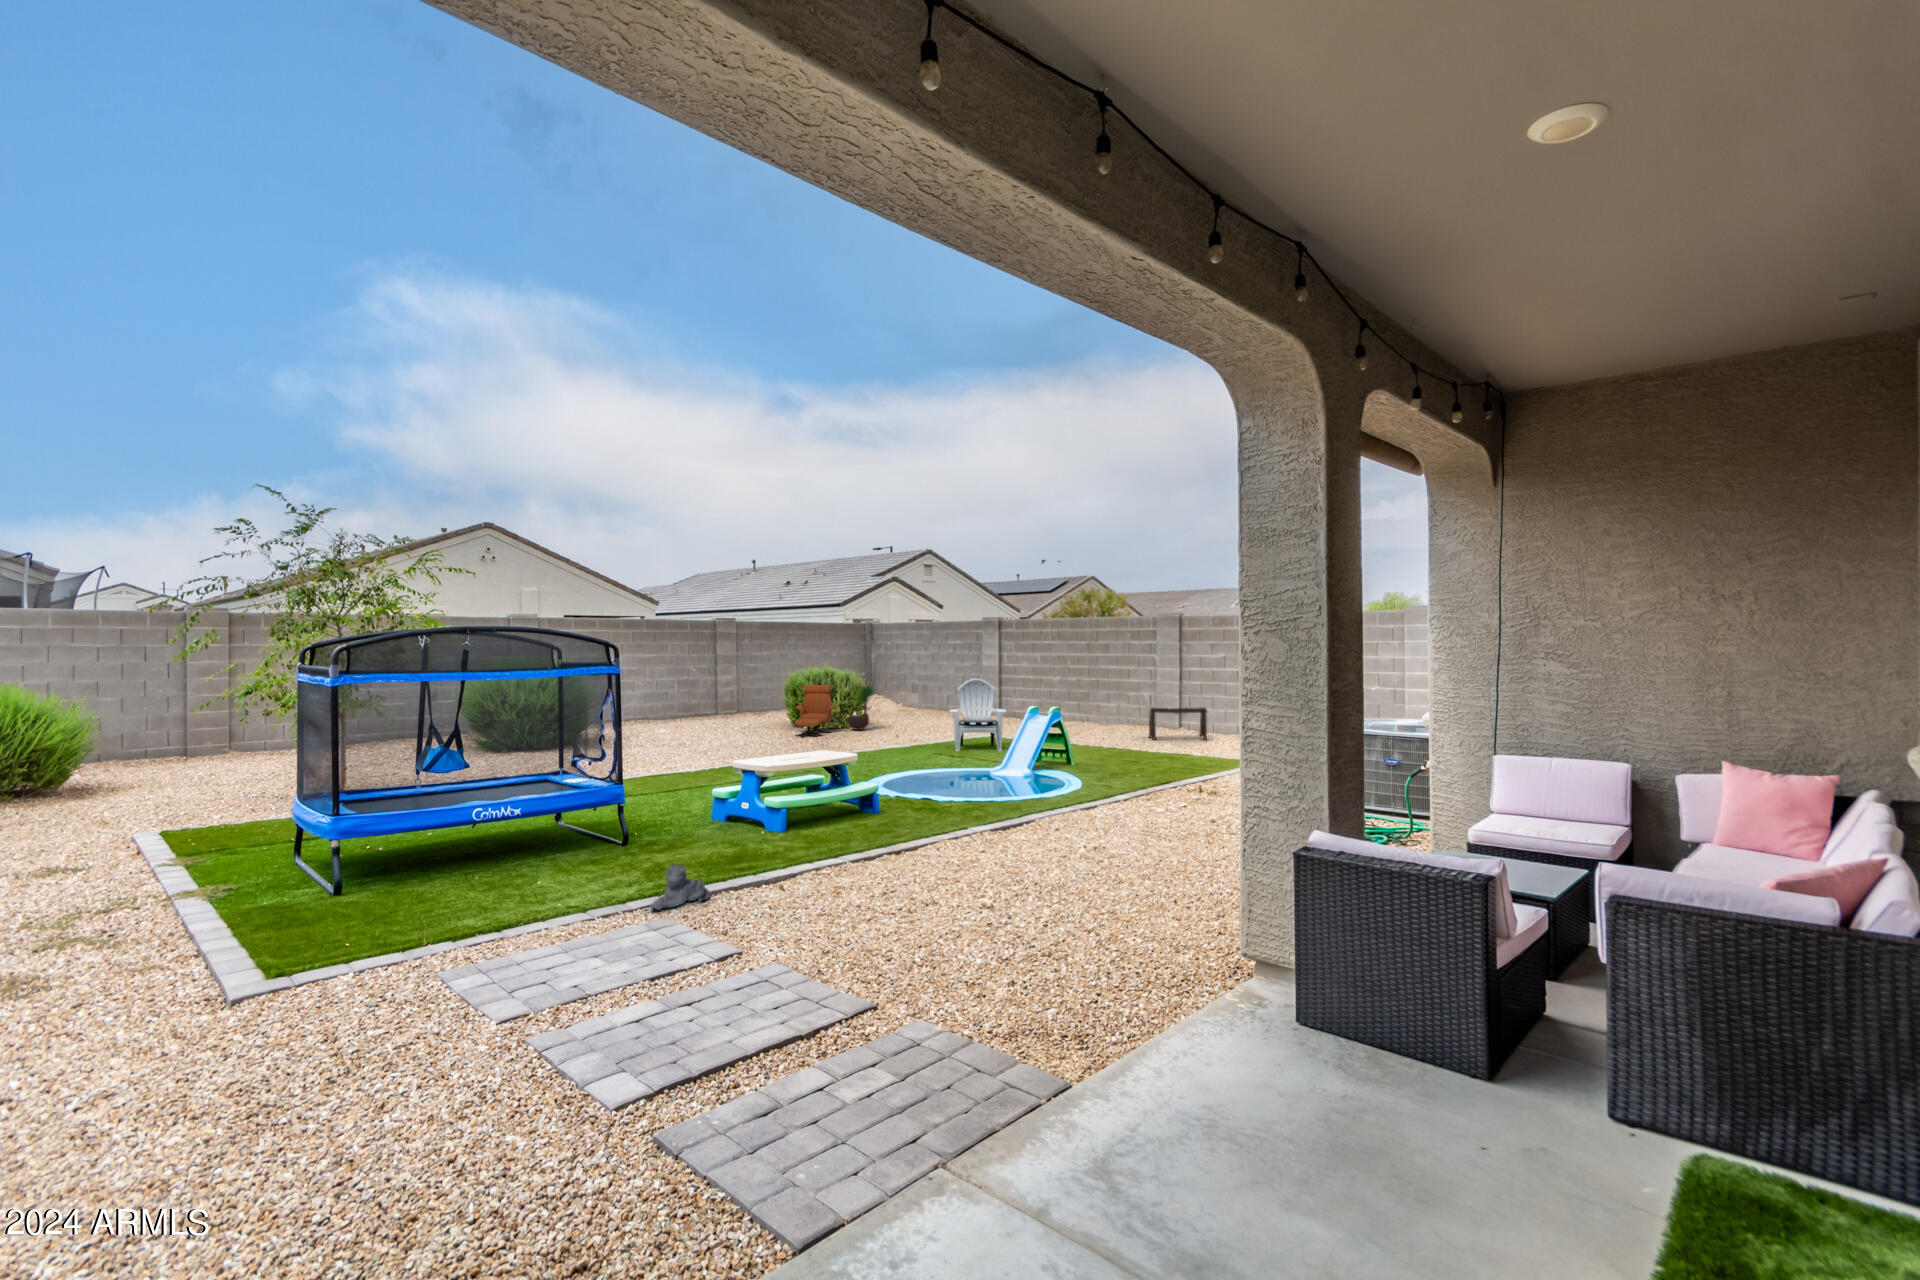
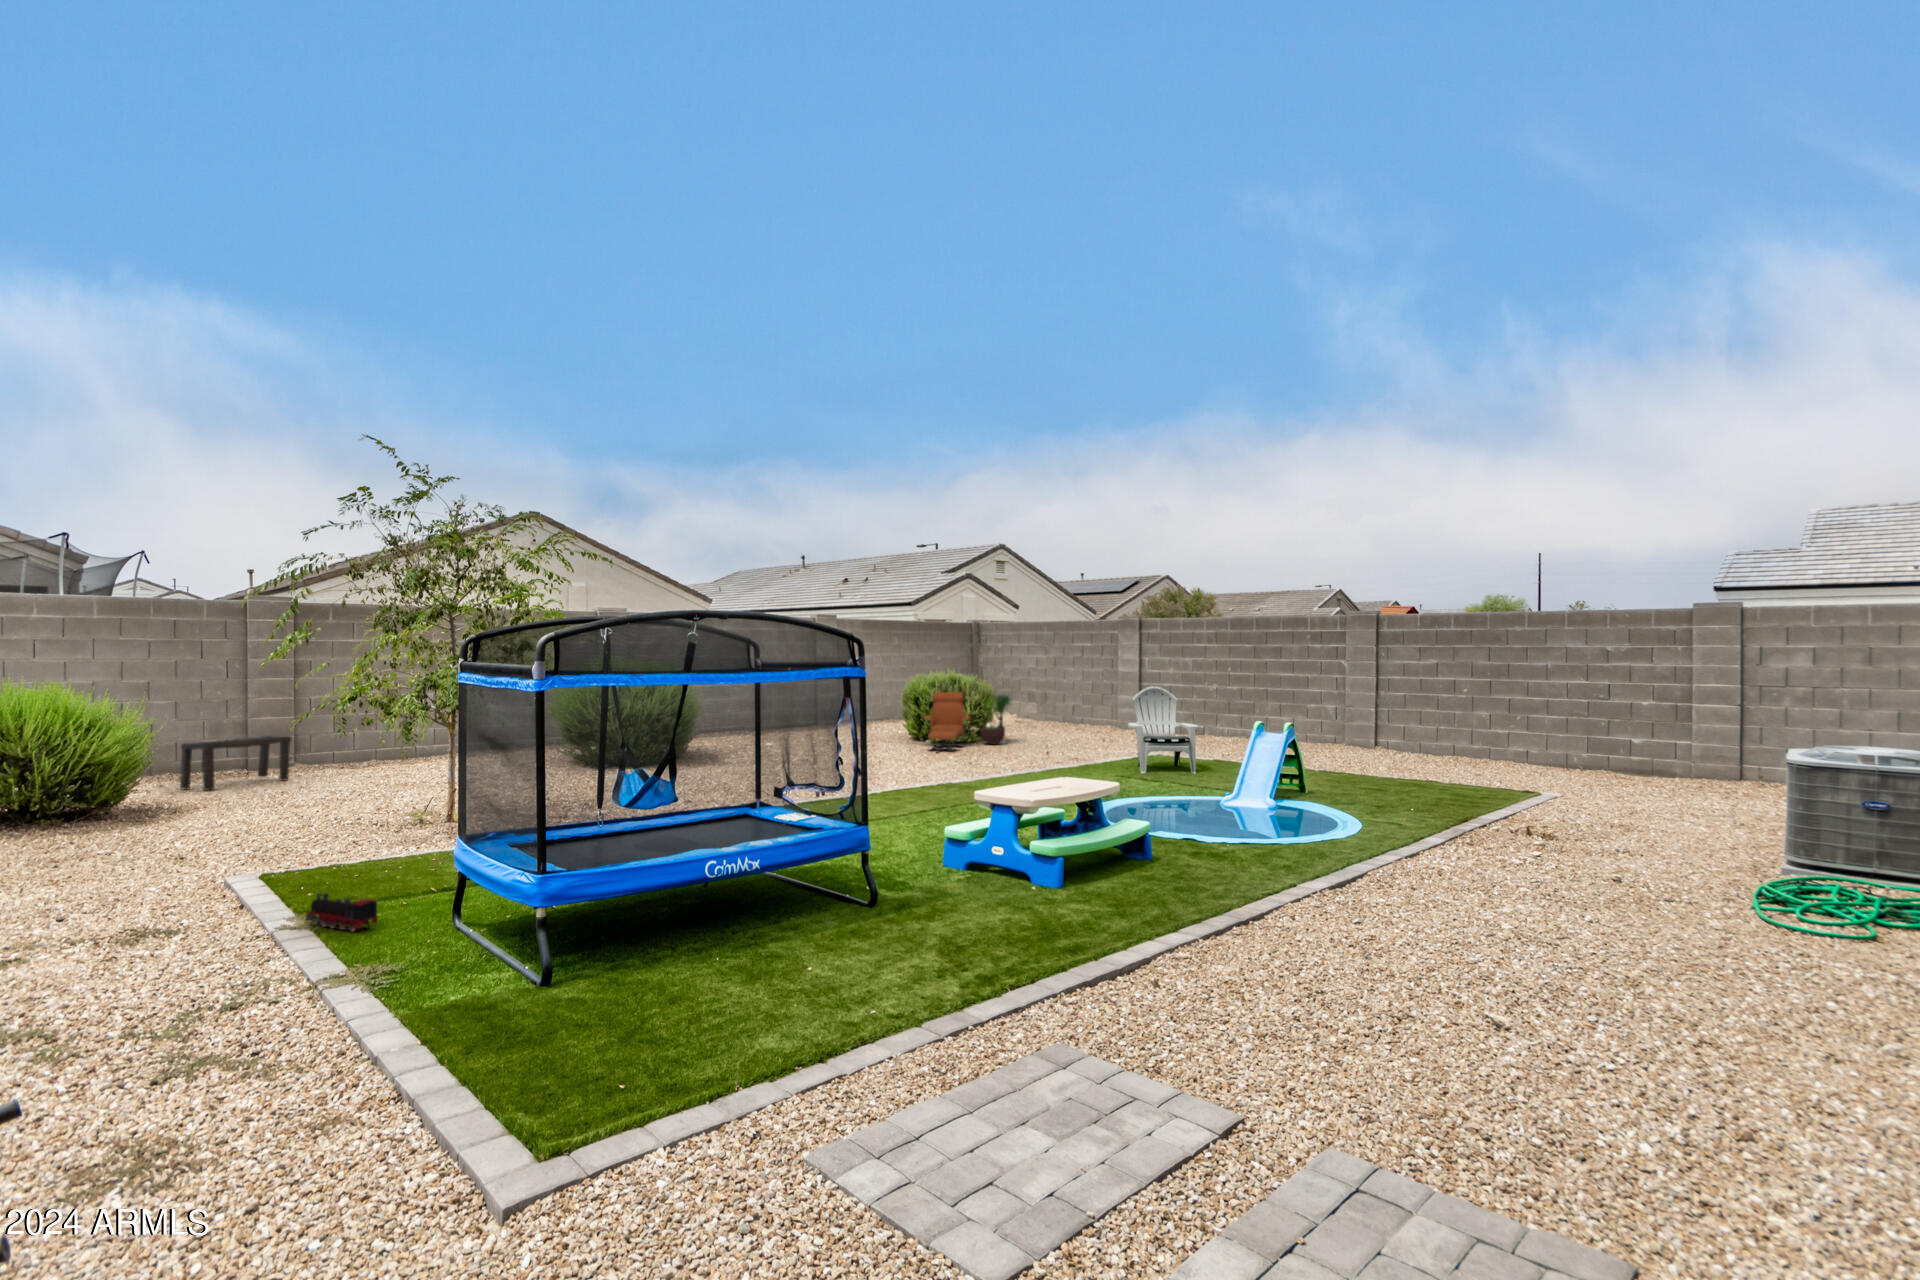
bench: present [1149,707,1207,740] -> present [180,735,291,791]
toy train: none [181,840,237,867] -> present [305,893,378,932]
plush toy: present [651,864,711,910] -> none [1010,951,1076,1023]

